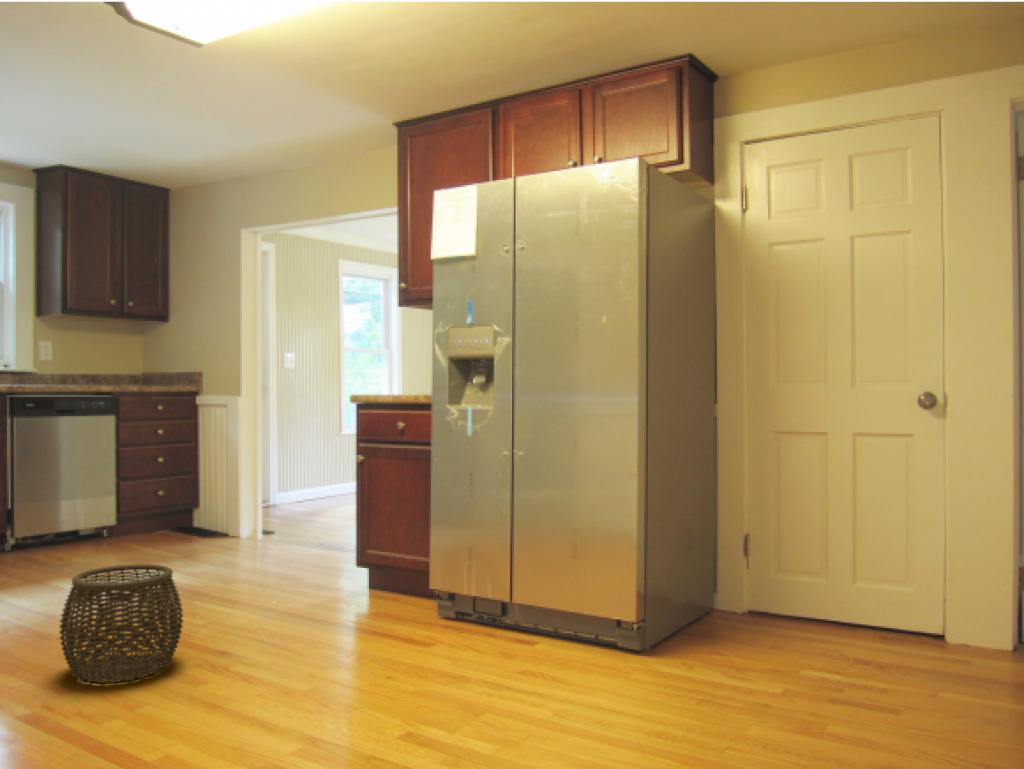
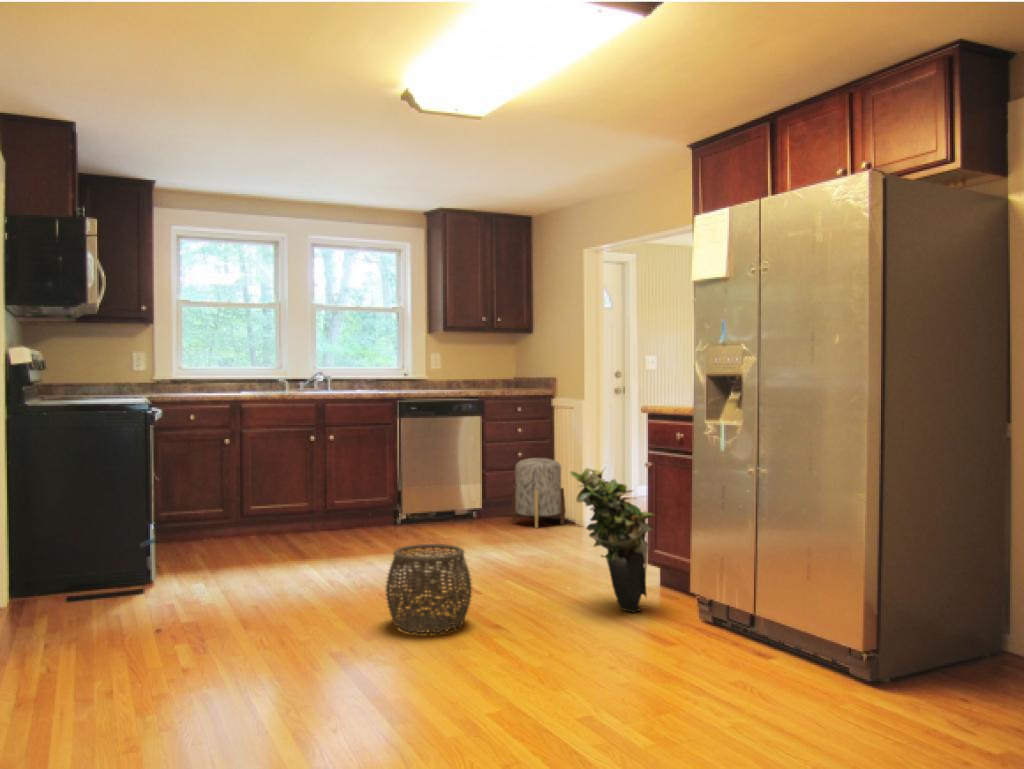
potted plant: none [286,459,385,619] -> present [570,468,654,613]
stool: none [151,462,217,541] -> present [511,458,566,528]

